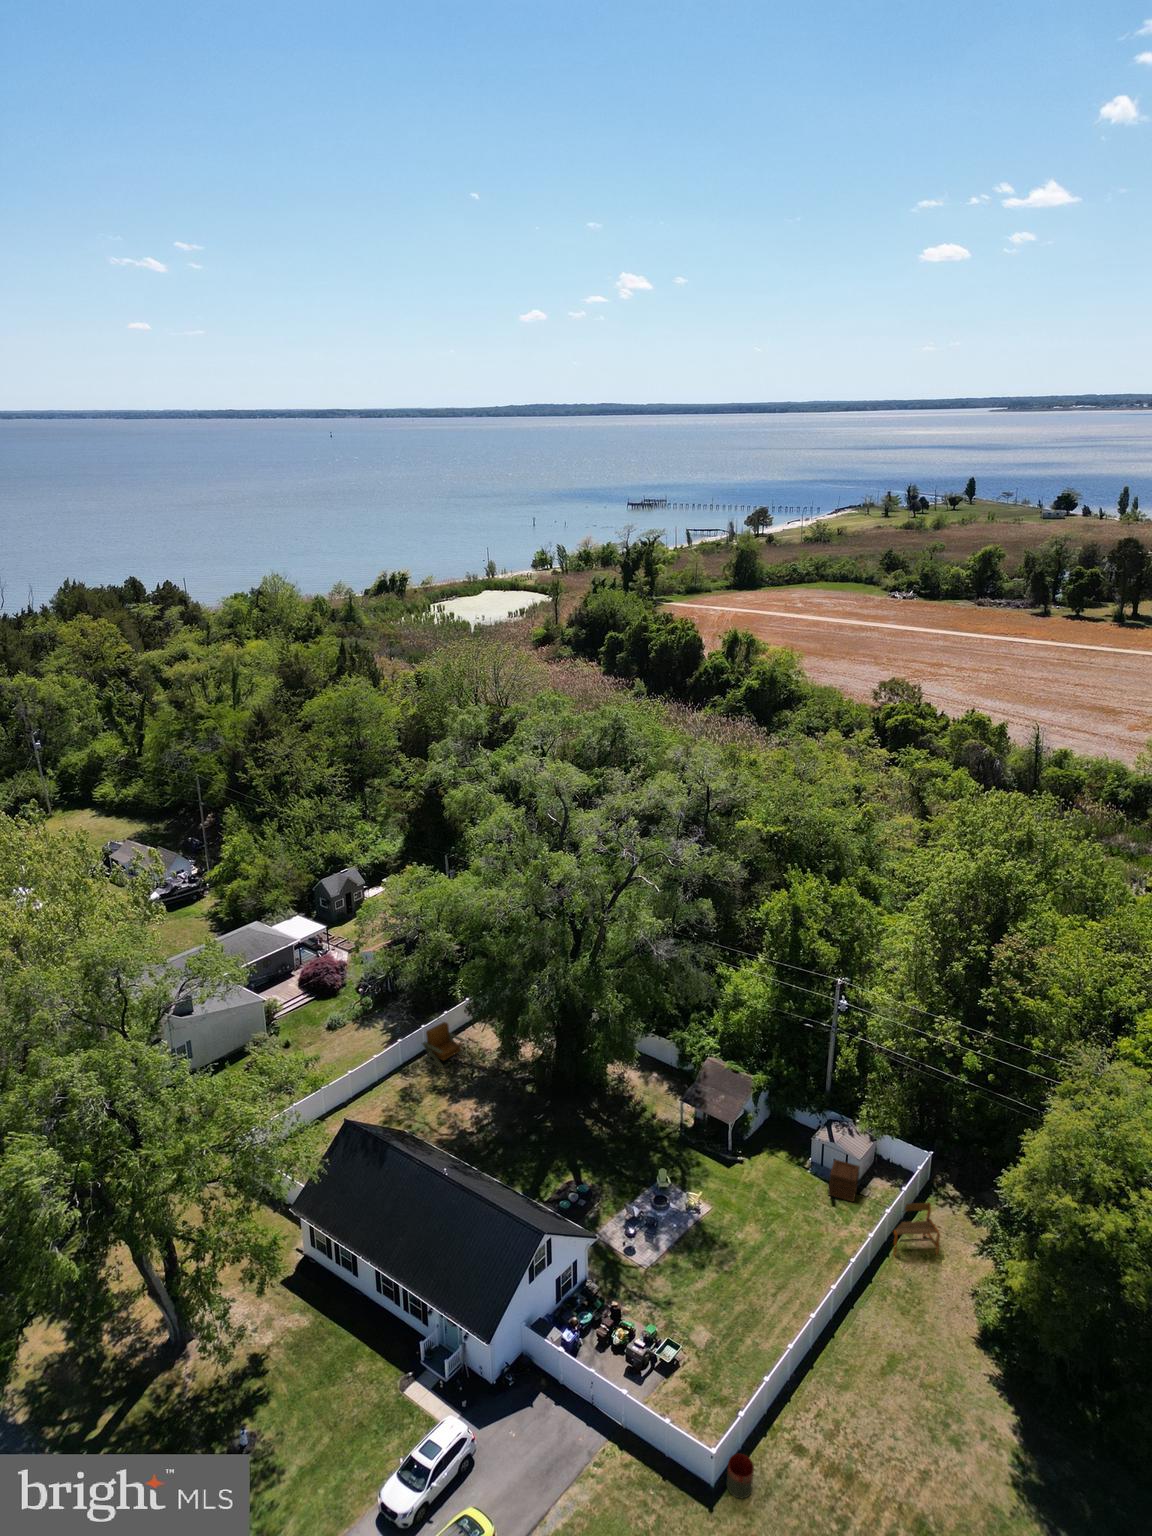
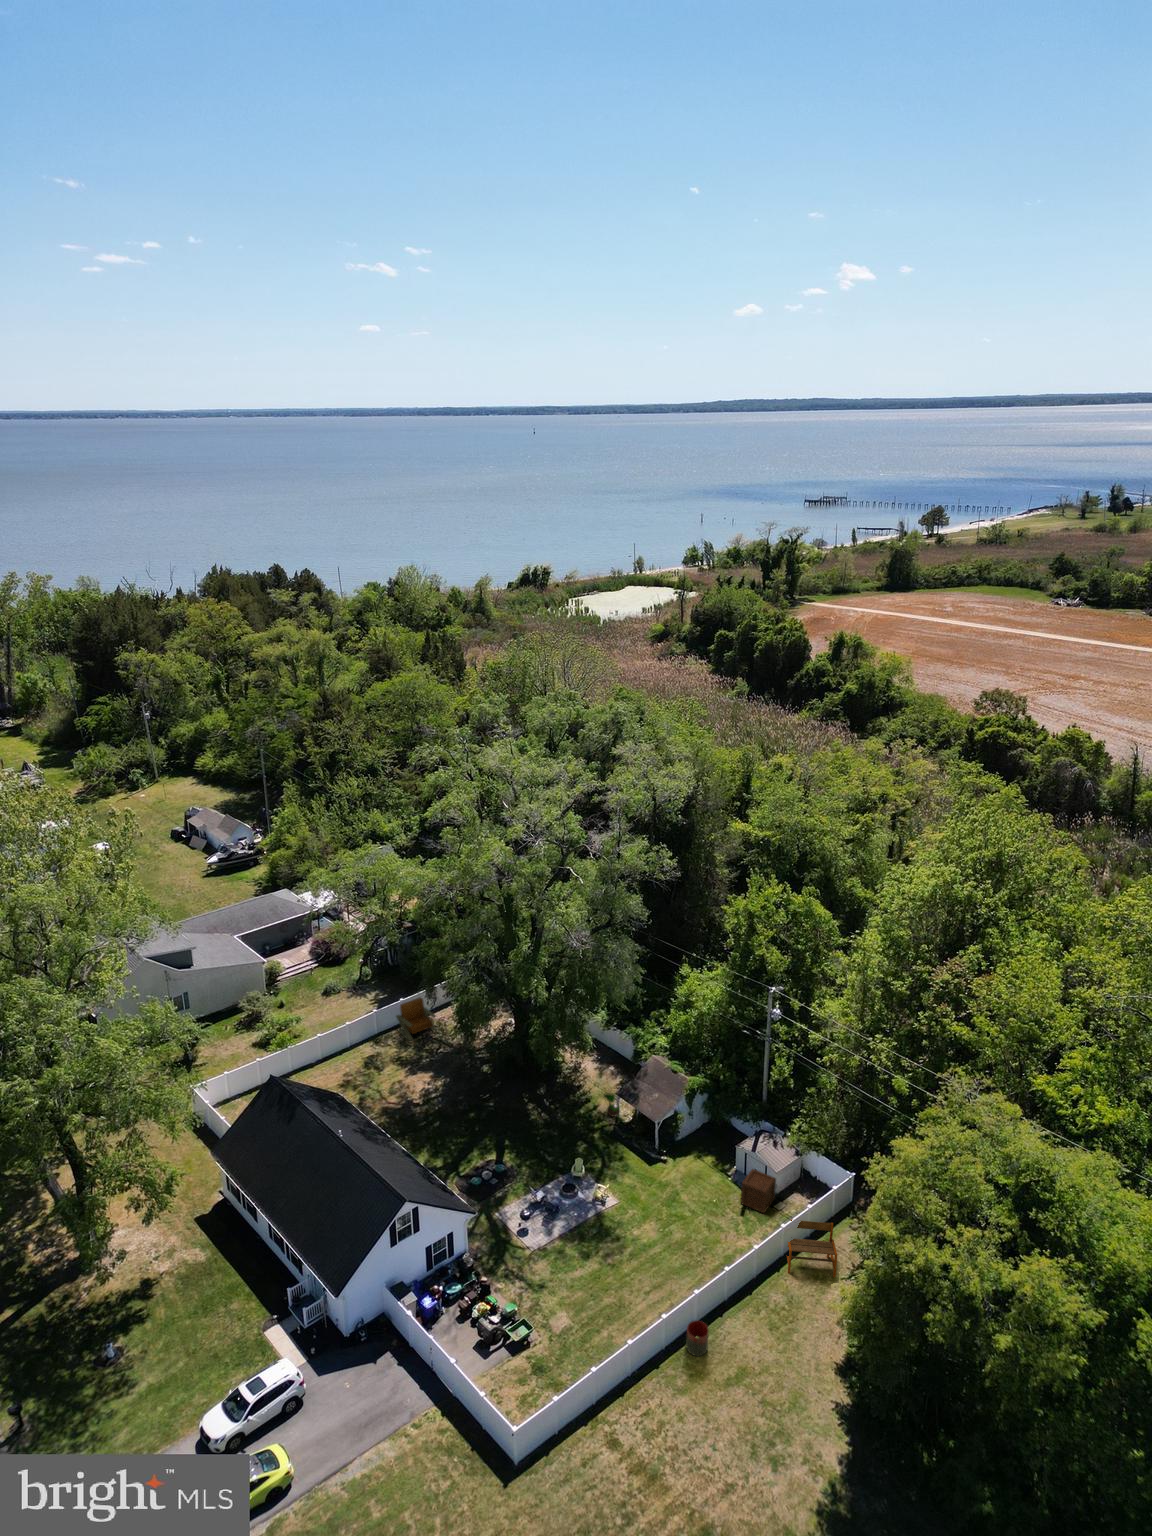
potted tree: none [663,1096,682,1124] -> present [603,1093,620,1117]
trash can: present [727,1454,754,1499] -> present [686,1321,709,1356]

